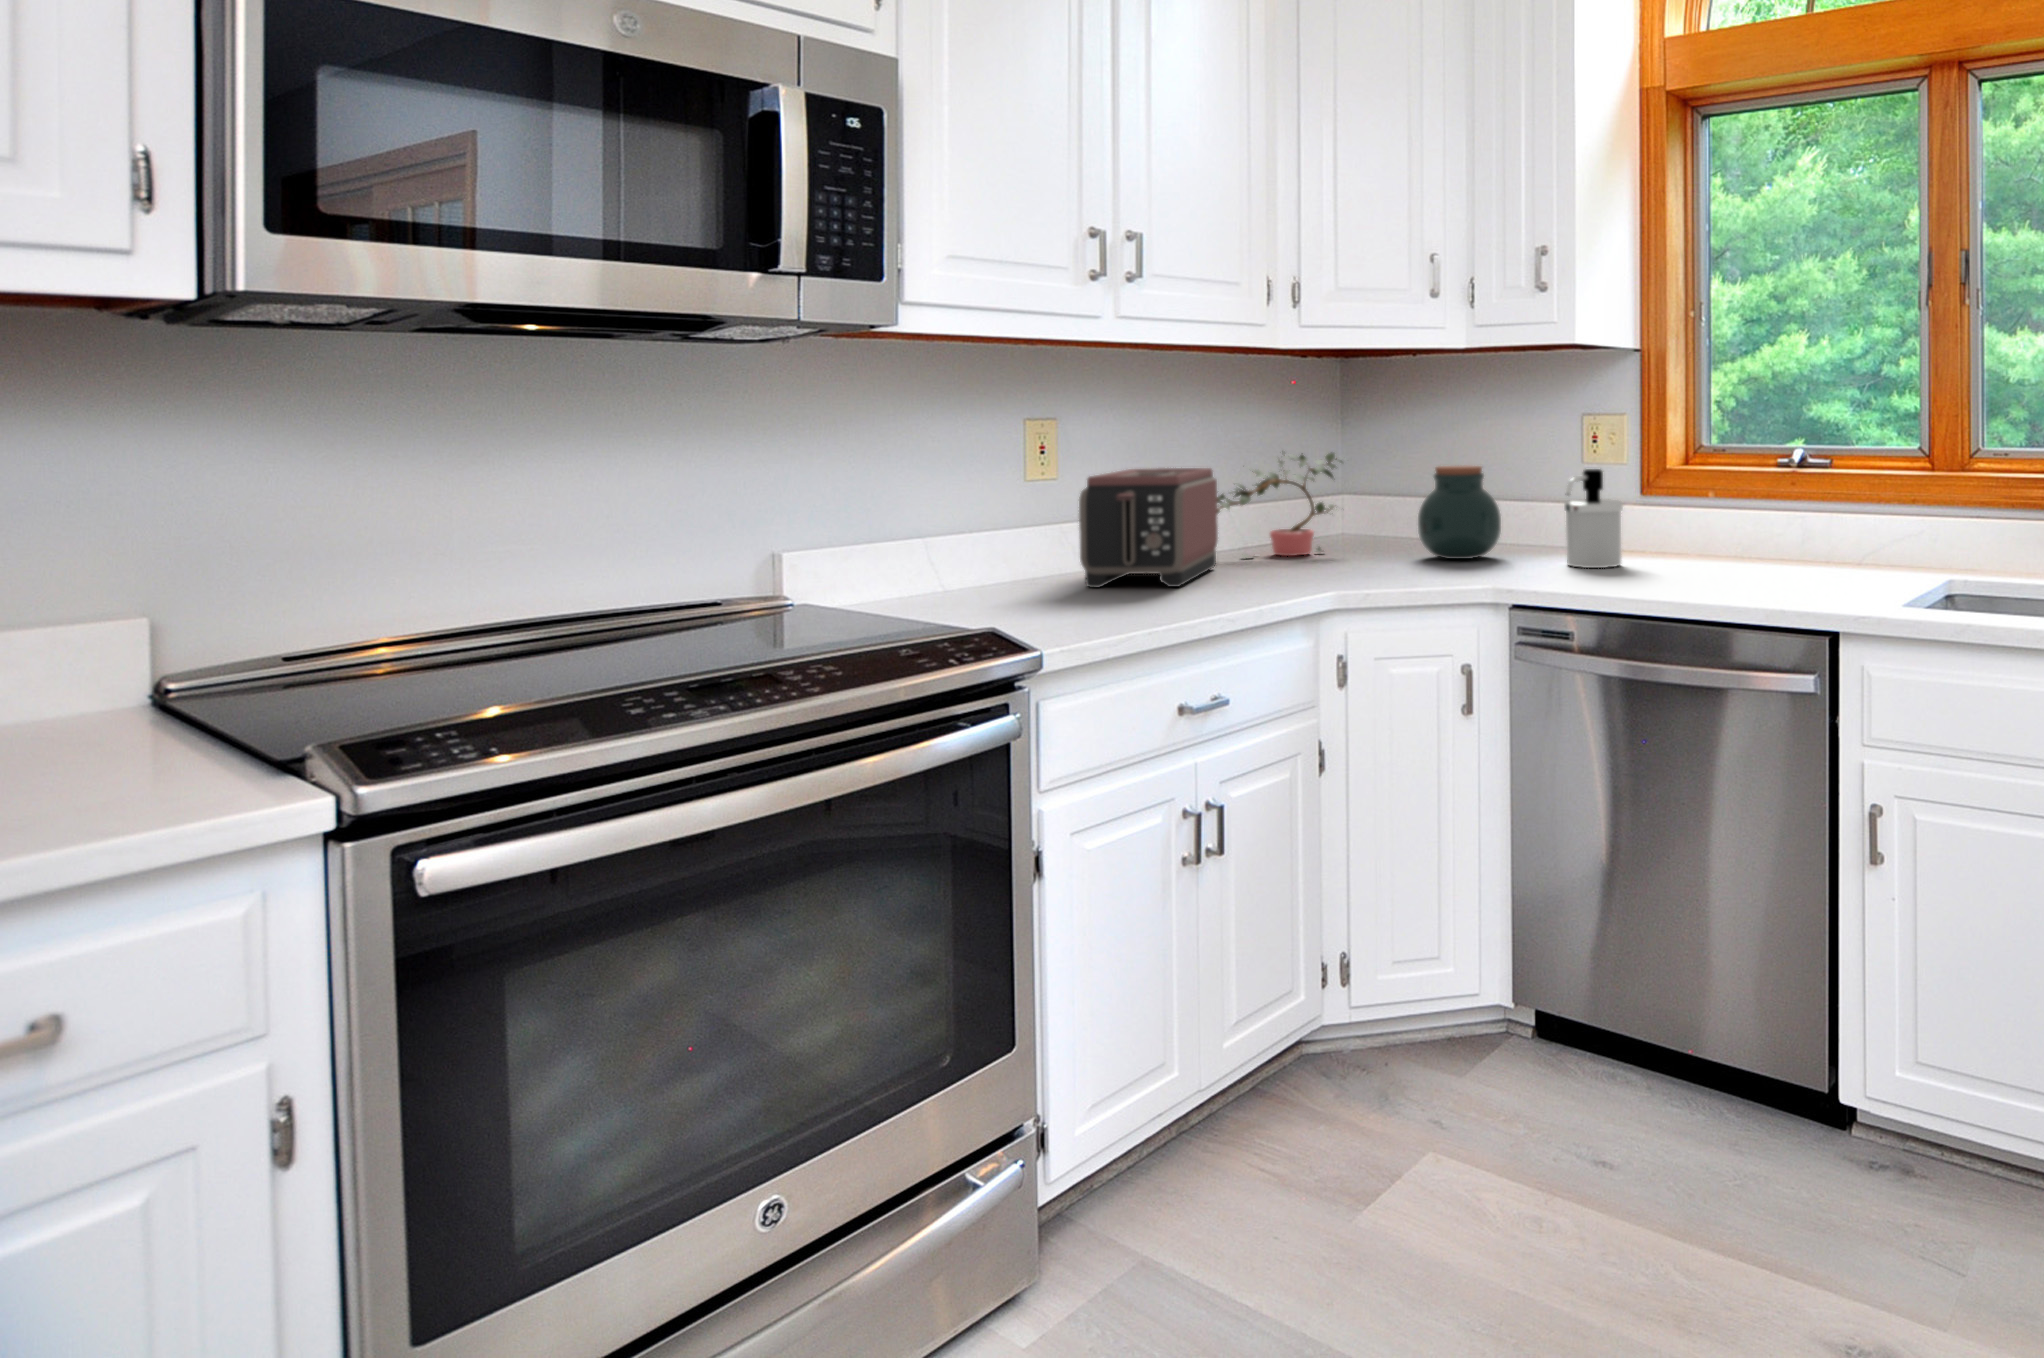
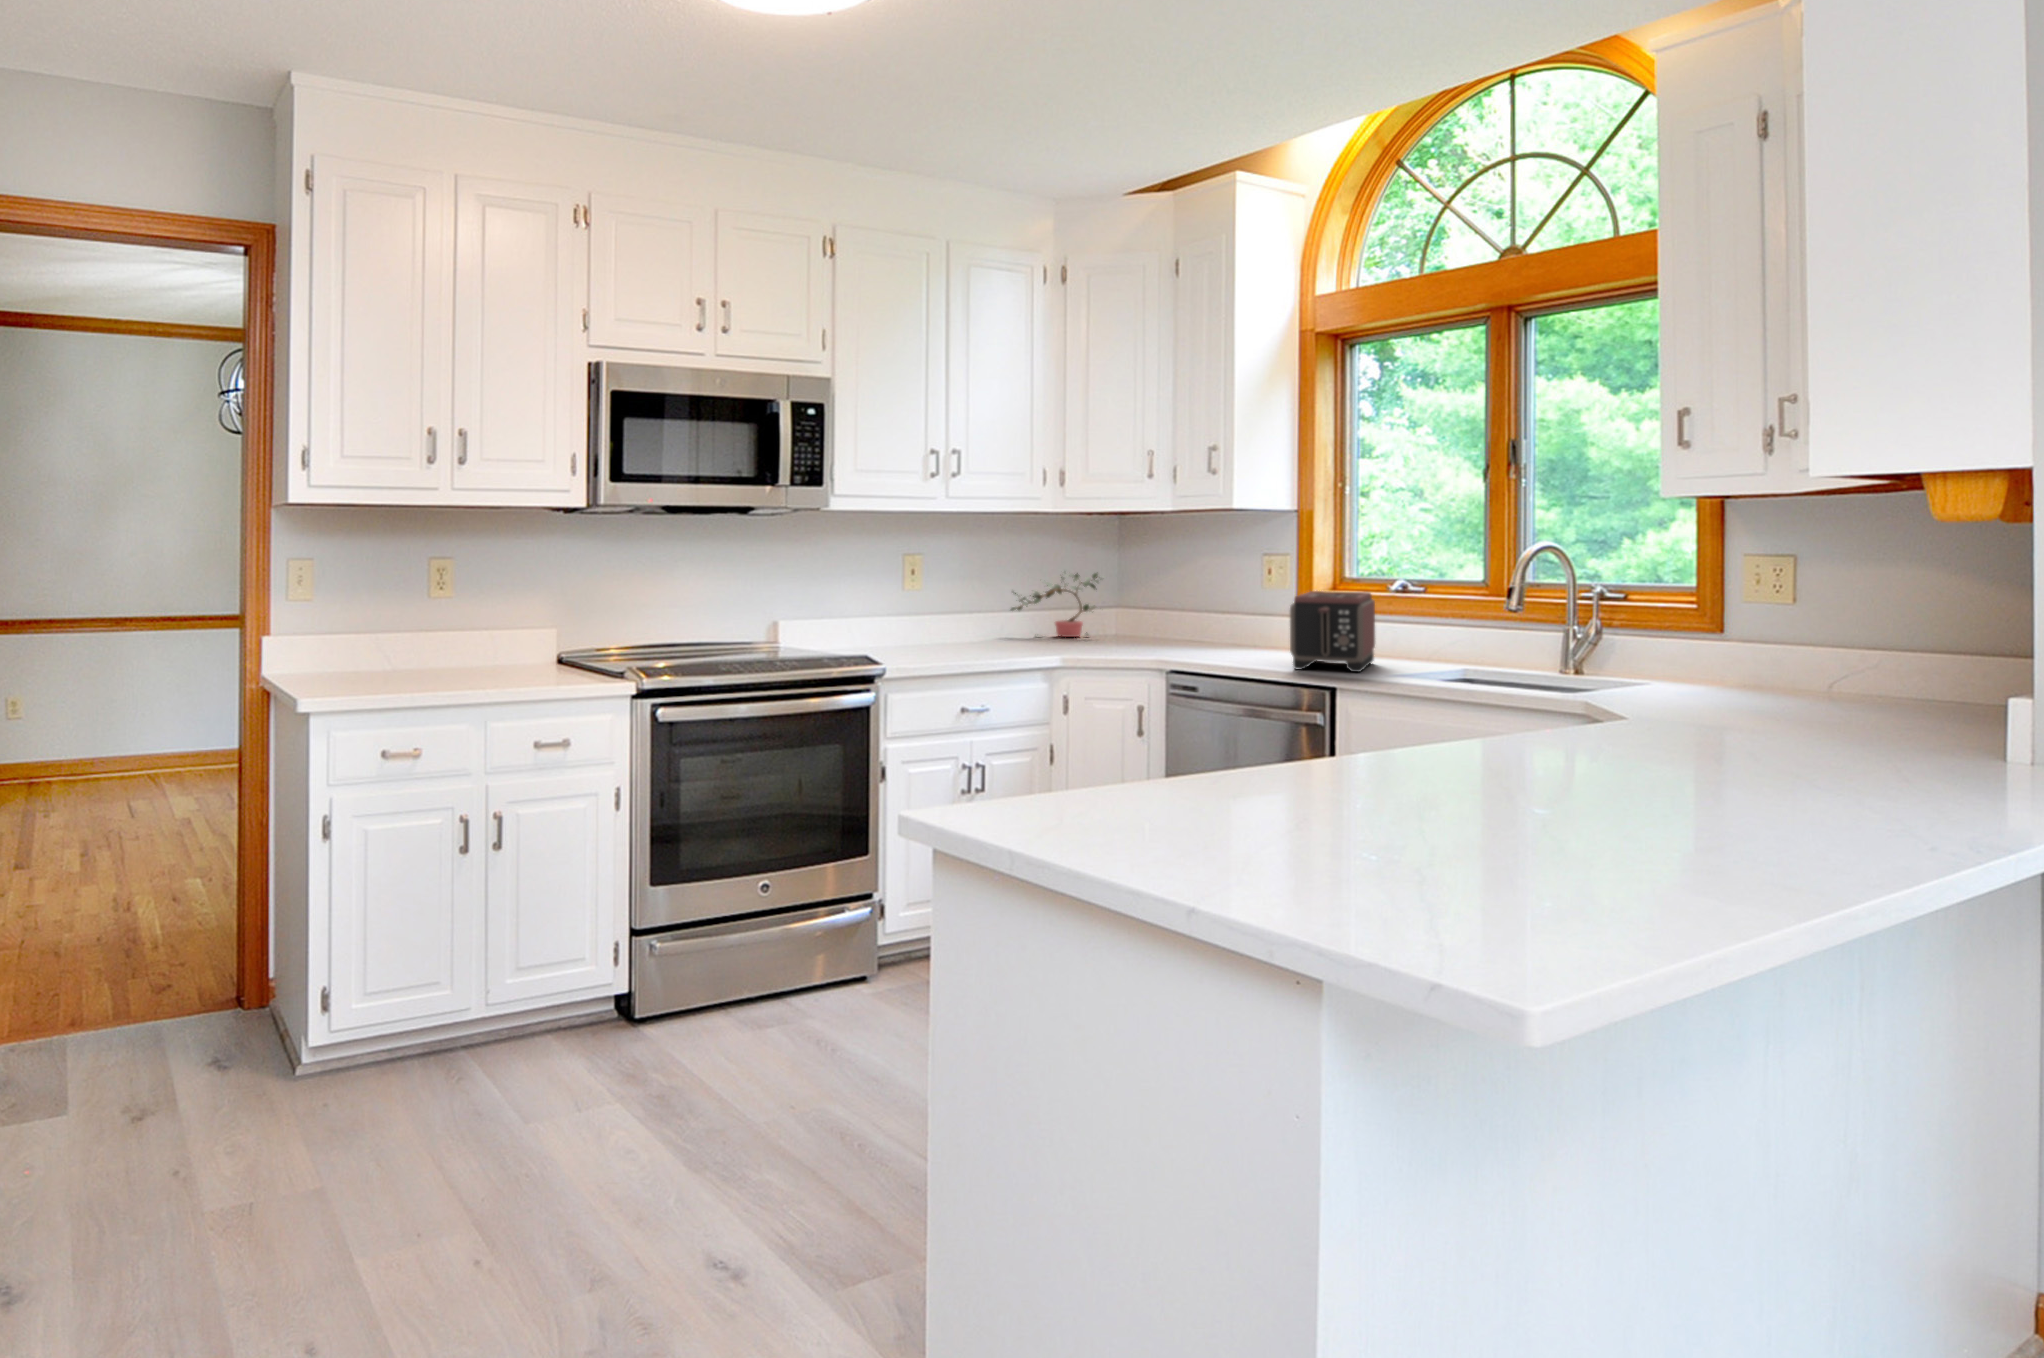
jar: present [1418,466,1501,559] -> none [1144,583,1199,643]
toaster: present [1079,468,1218,588] -> present [1290,591,1375,672]
soap dispenser: present [1564,469,1623,568] -> none [1222,588,1270,652]

